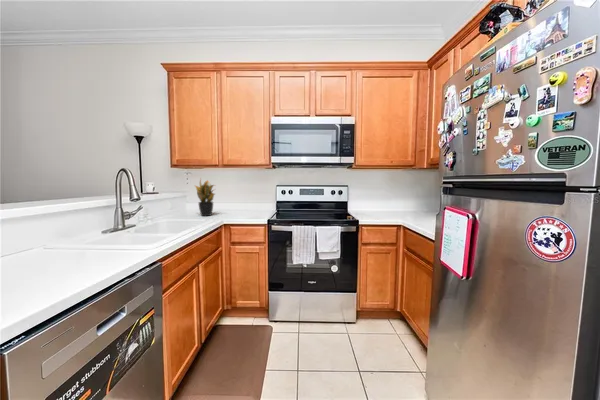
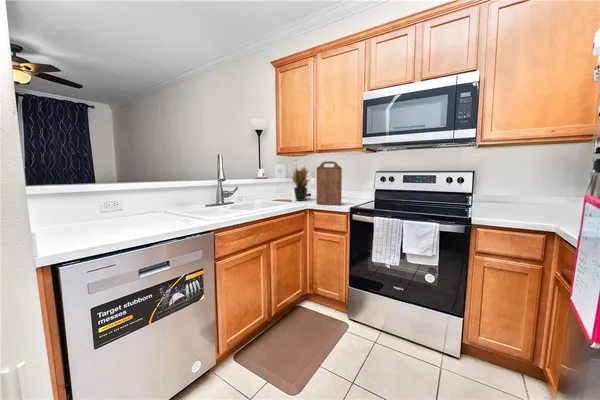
cutting board: none [229,177,255,219] -> present [316,161,342,205]

